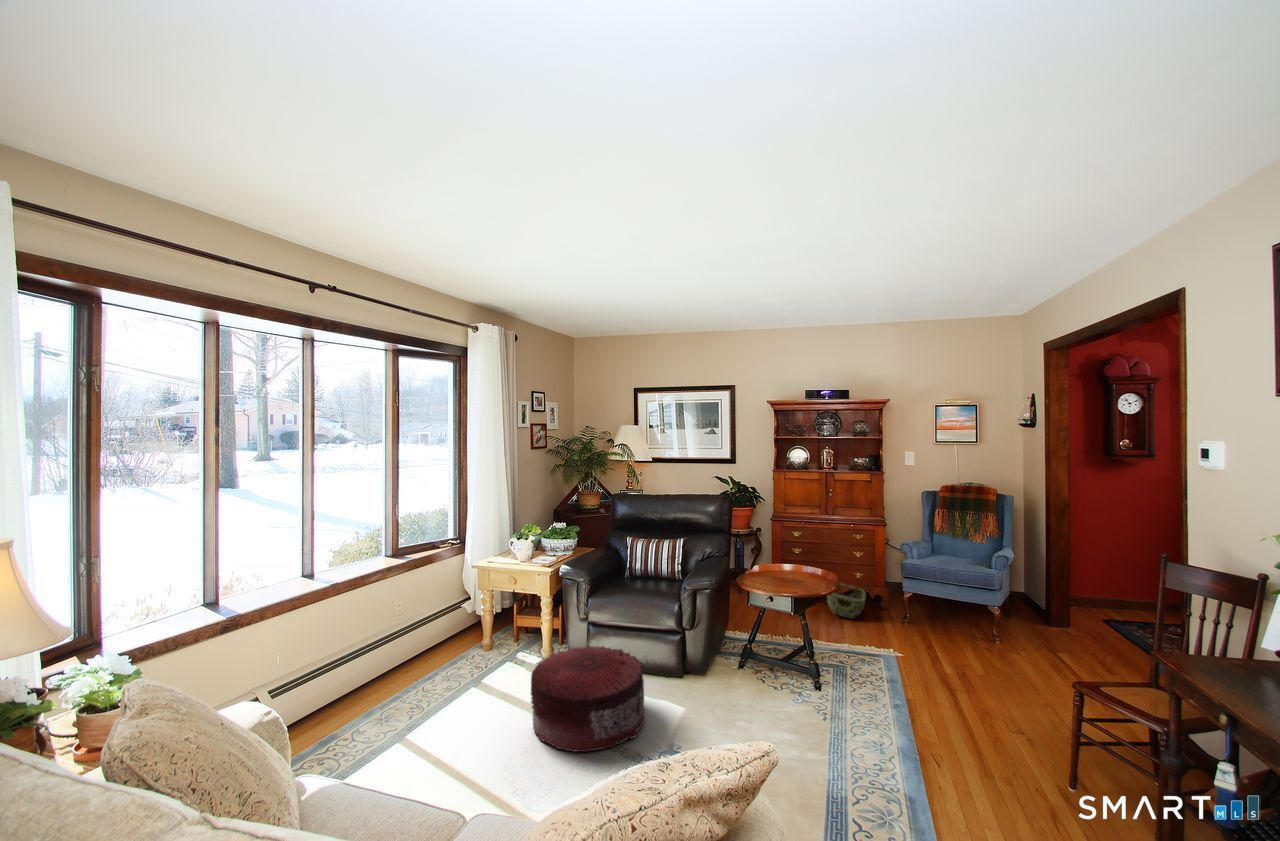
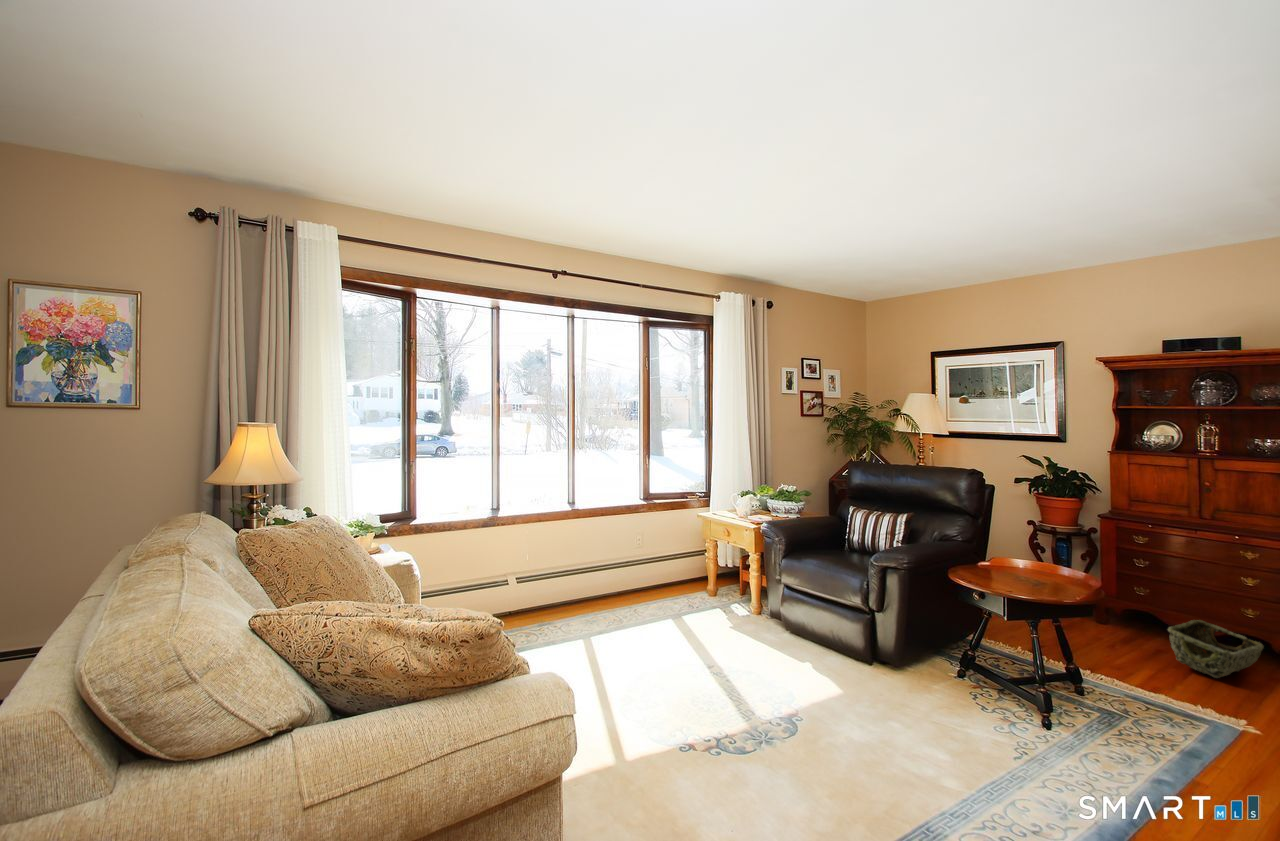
pouf: present [531,645,646,752] -> none [689,597,804,689]

